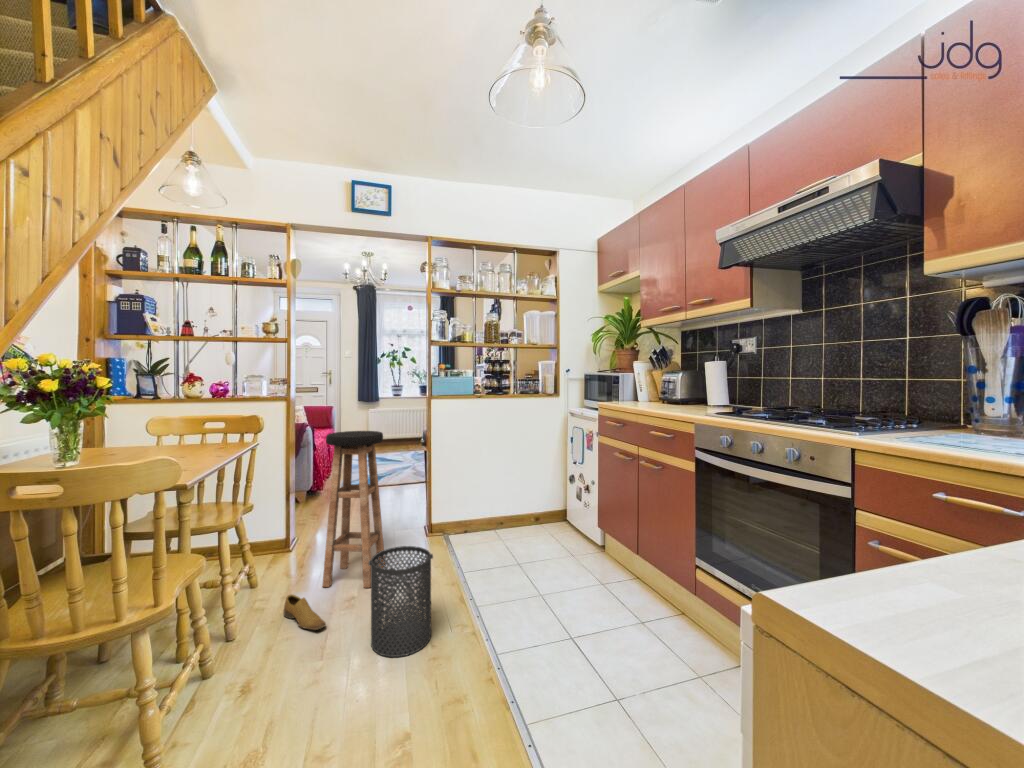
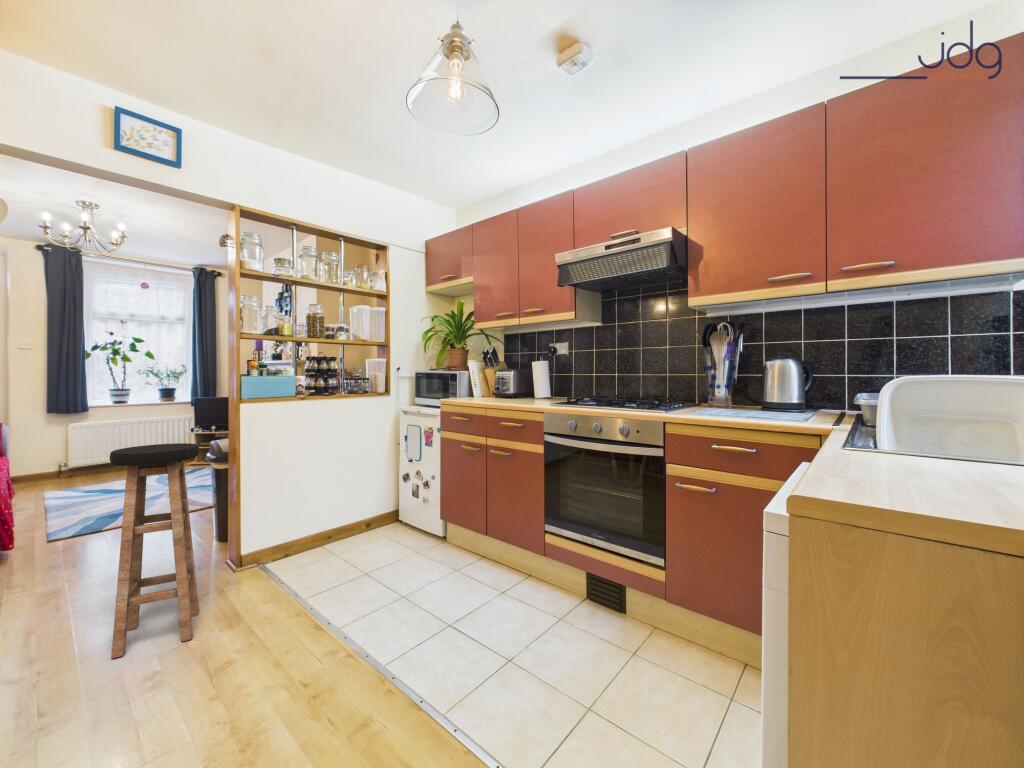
trash can: present [369,546,433,657] -> none [227,568,309,702]
shoe: present [284,595,326,630] -> none [63,674,152,713]

